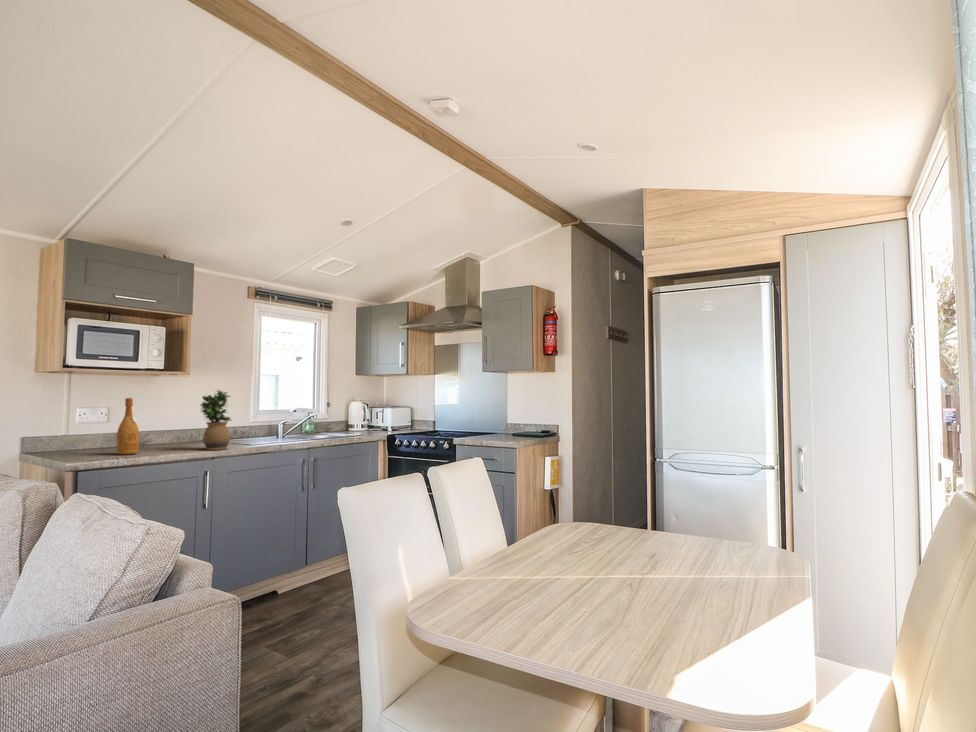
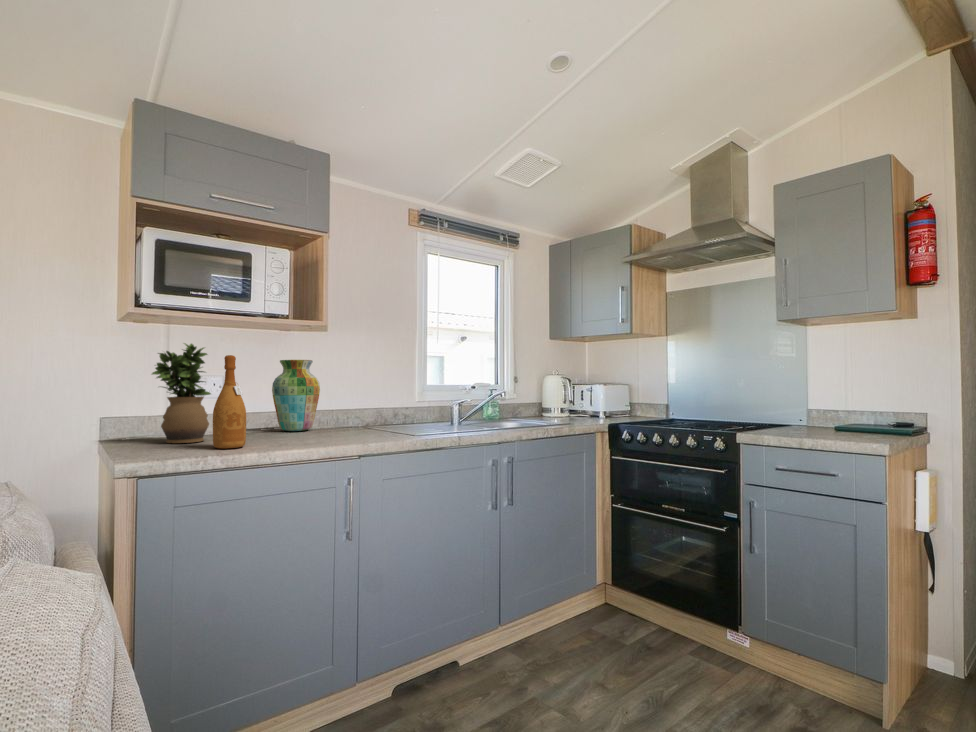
potted plant: present [201,390,231,450] -> present [152,343,211,443]
vase: none [146,396,182,444] -> present [272,360,320,431]

